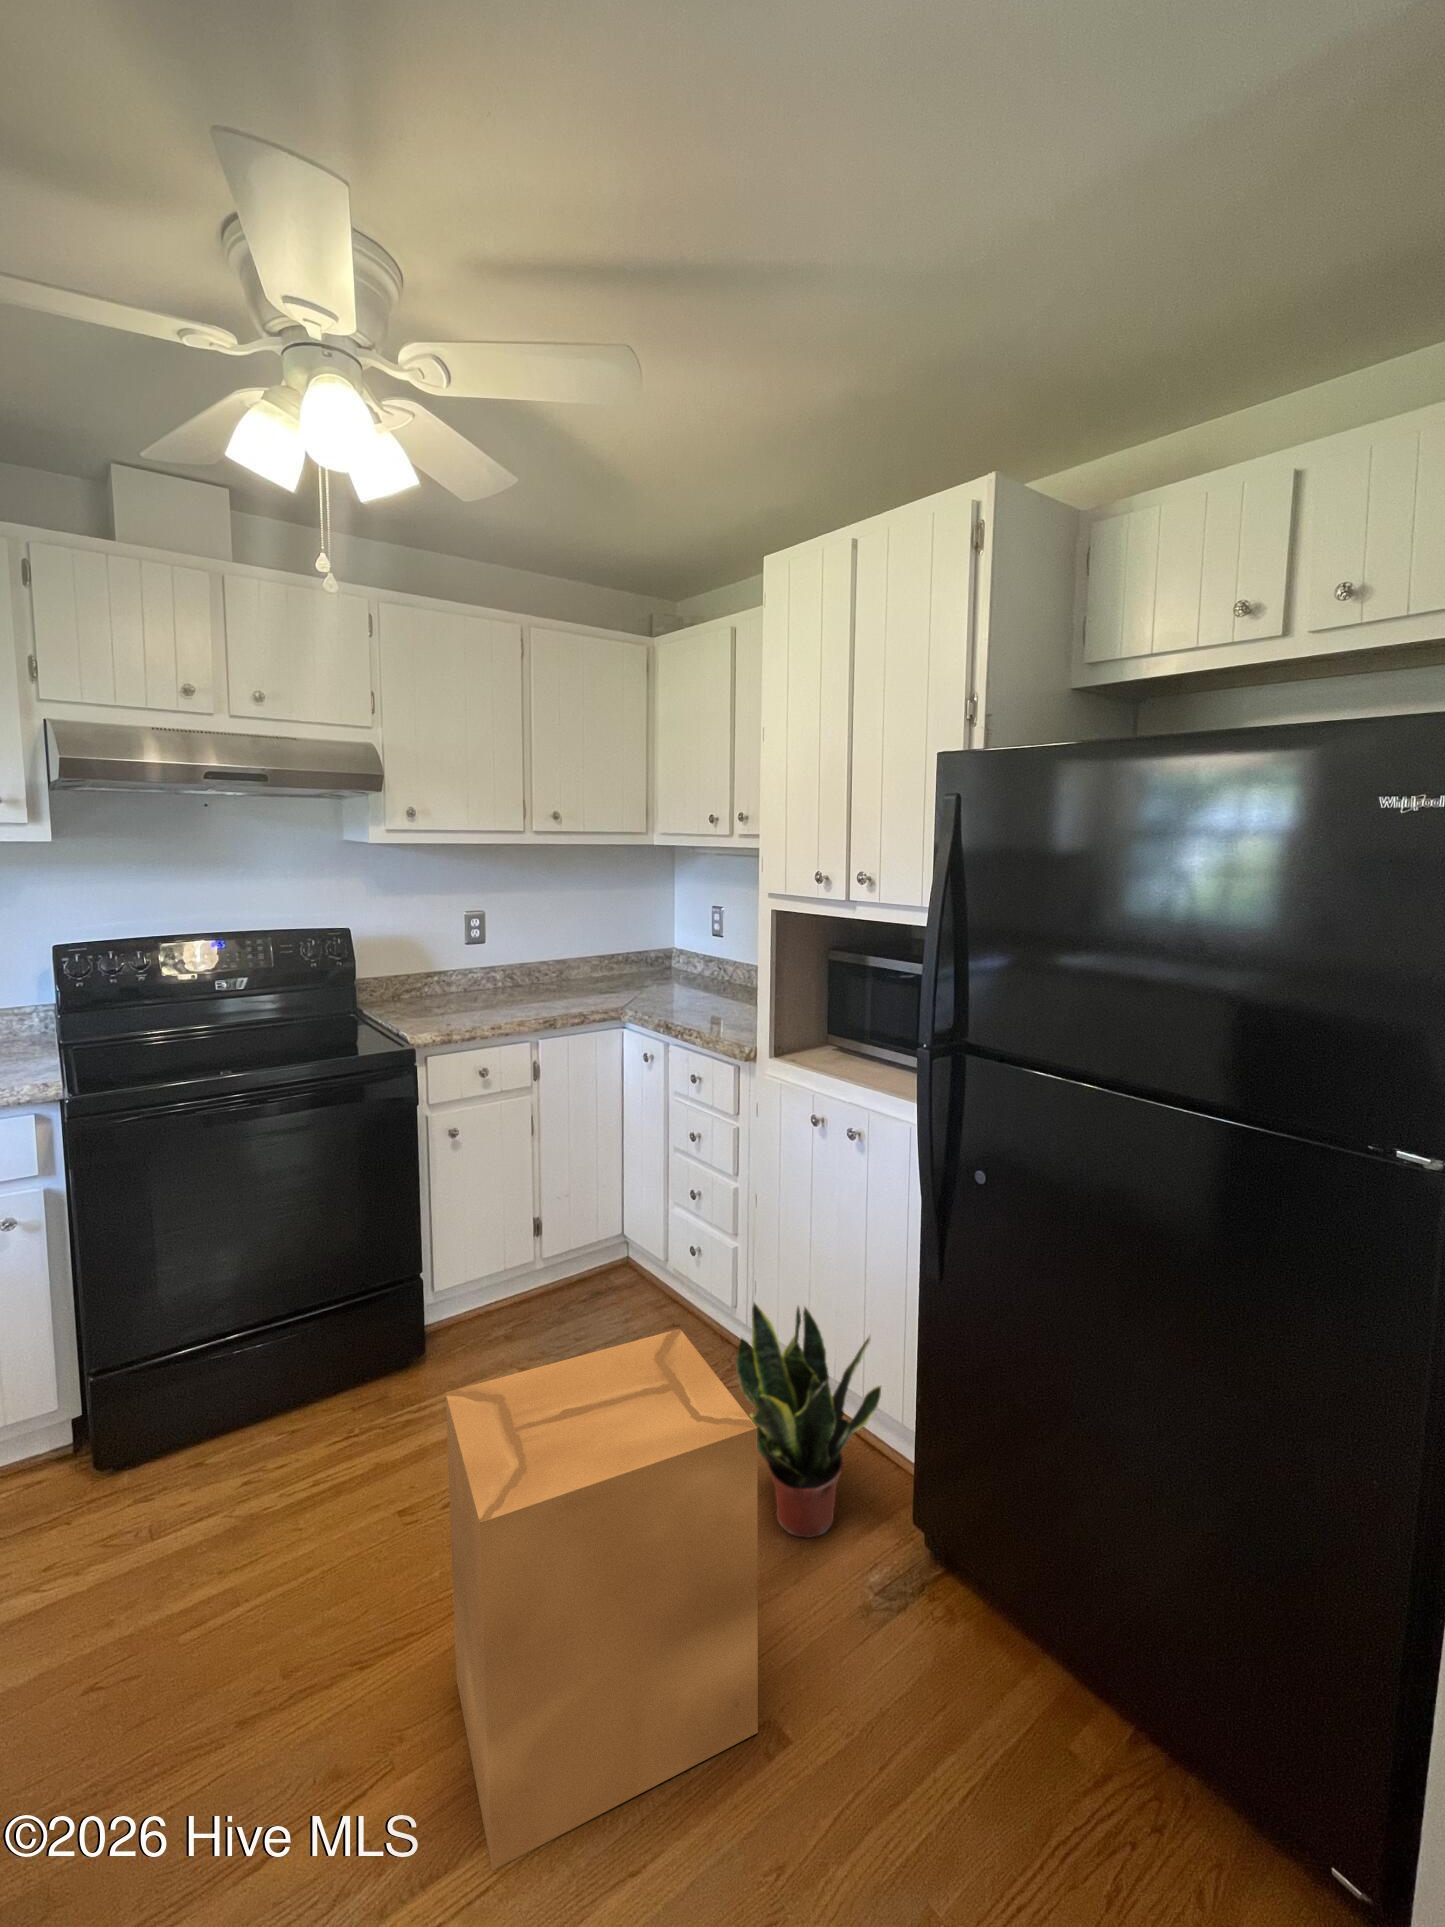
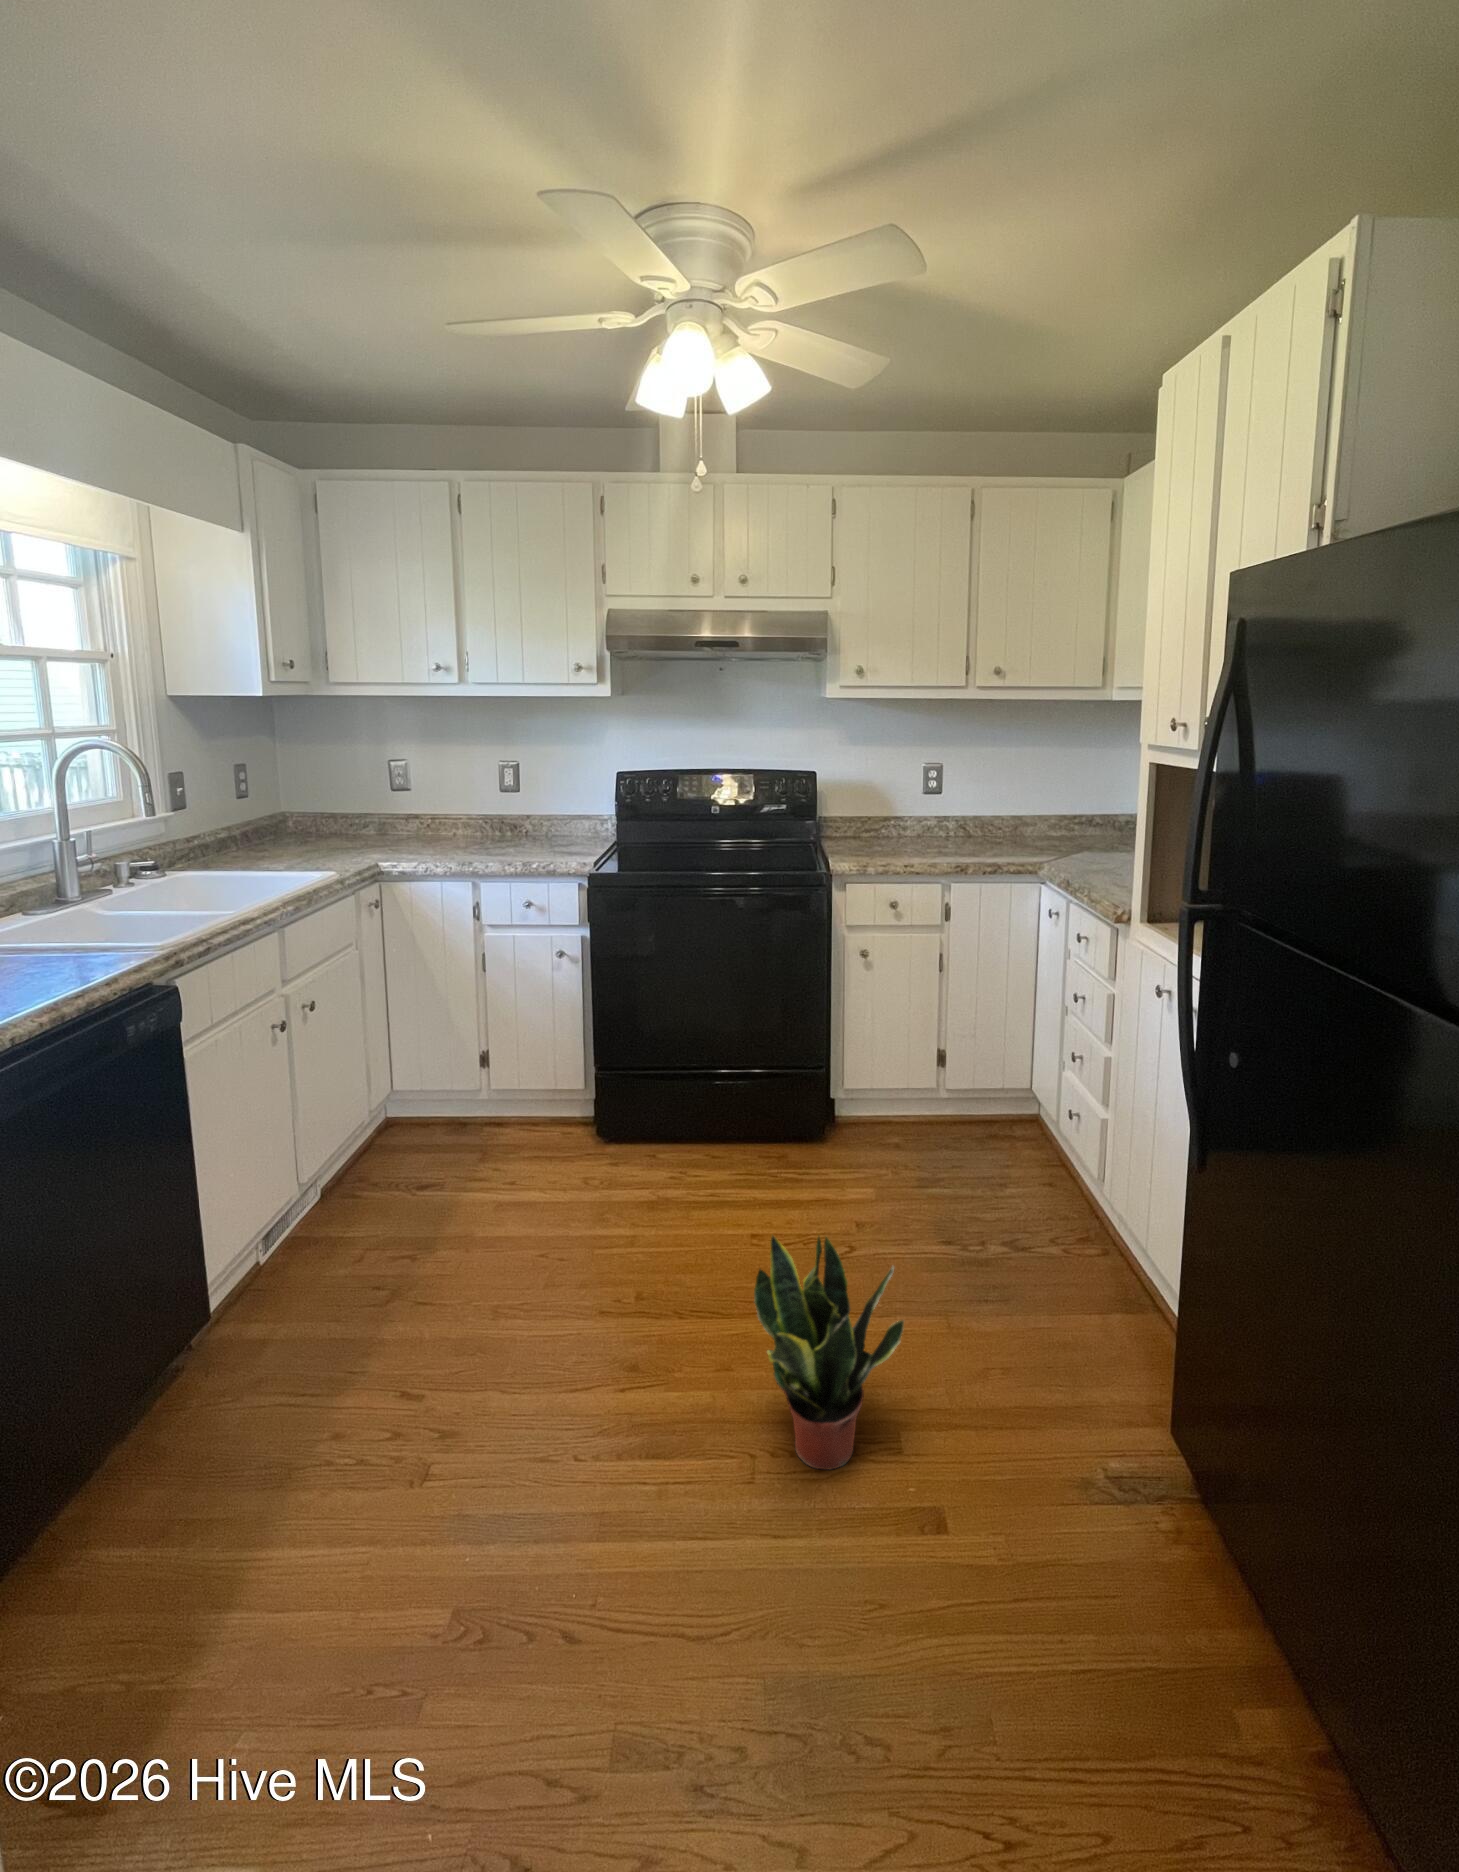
cardboard box: present [446,1329,758,1870] -> none [447,1267,773,1816]

